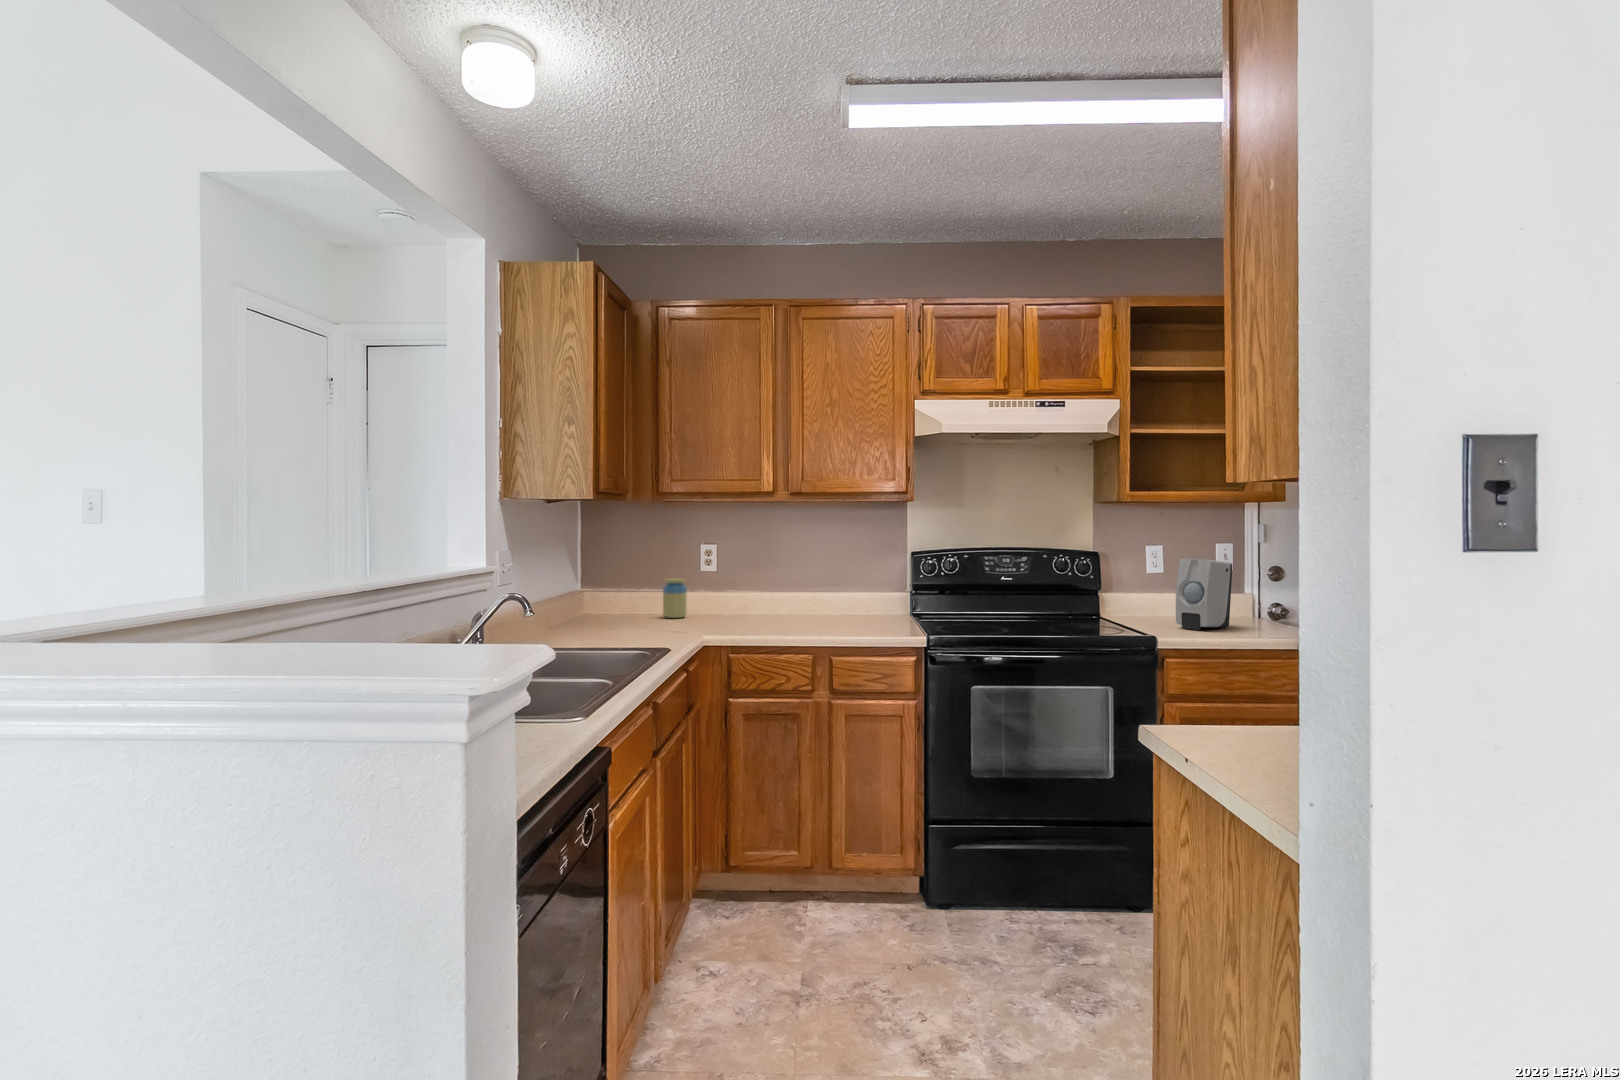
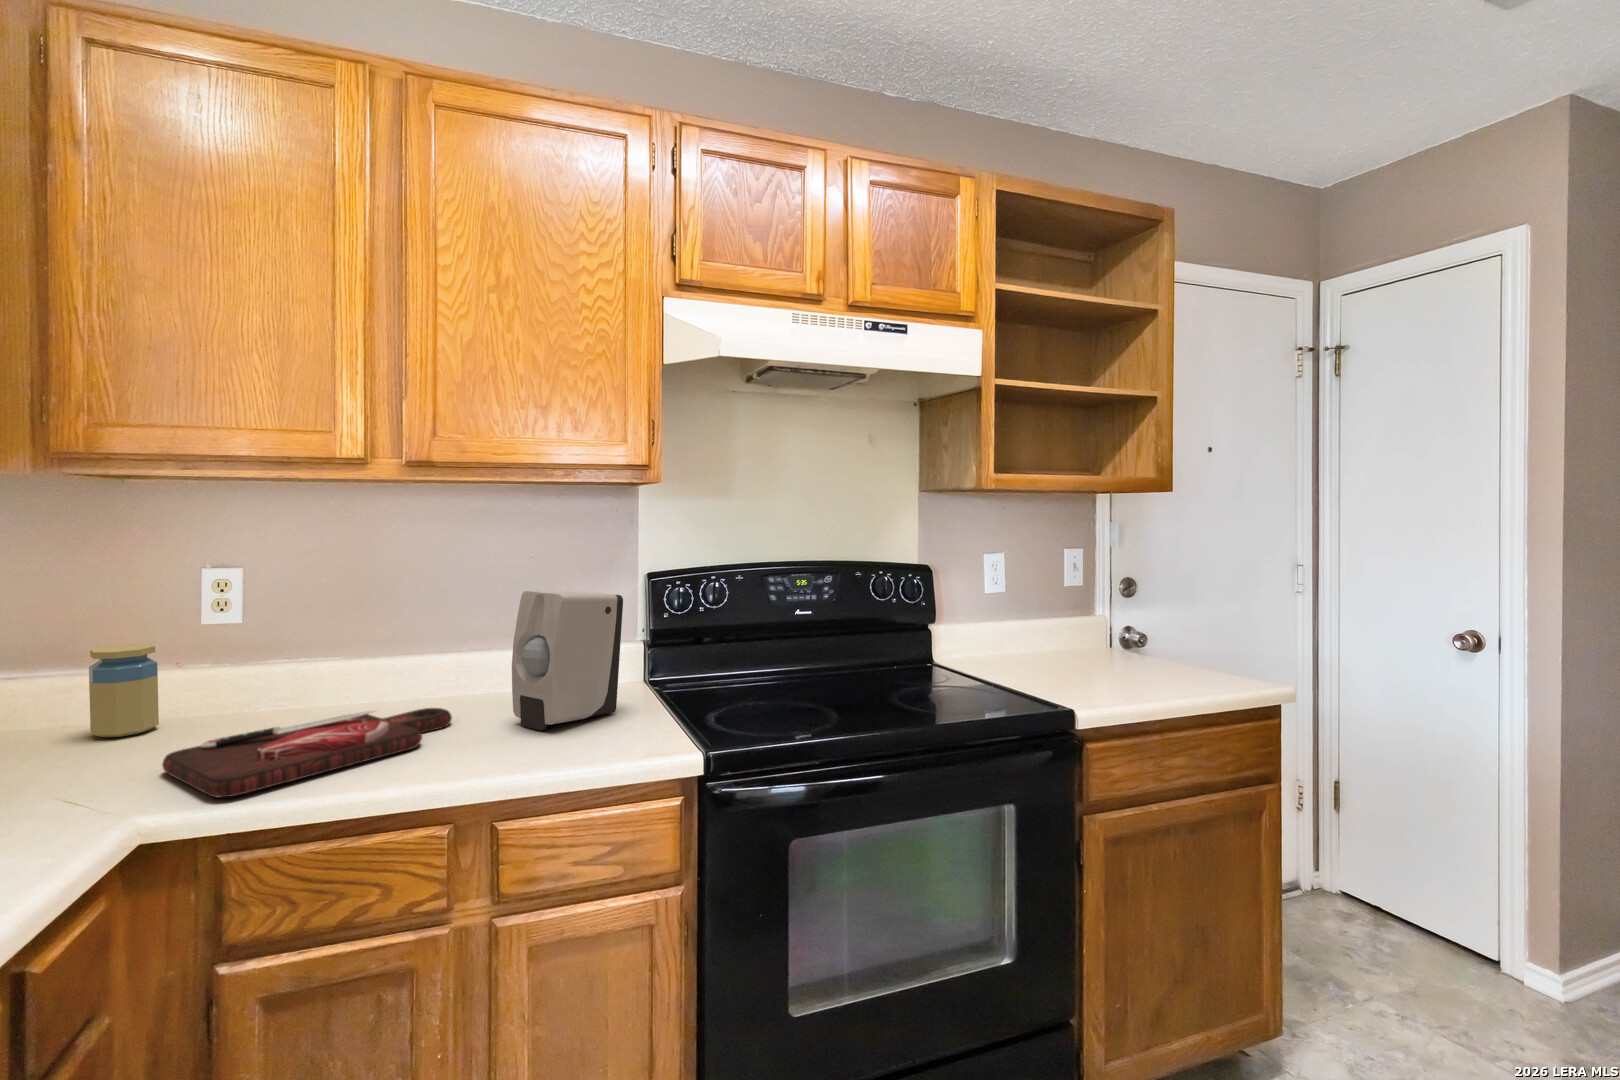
soap dispenser: present [1176,559,1232,630] -> present [512,591,623,730]
cutting board: none [701,610,810,632] -> present [162,708,452,797]

